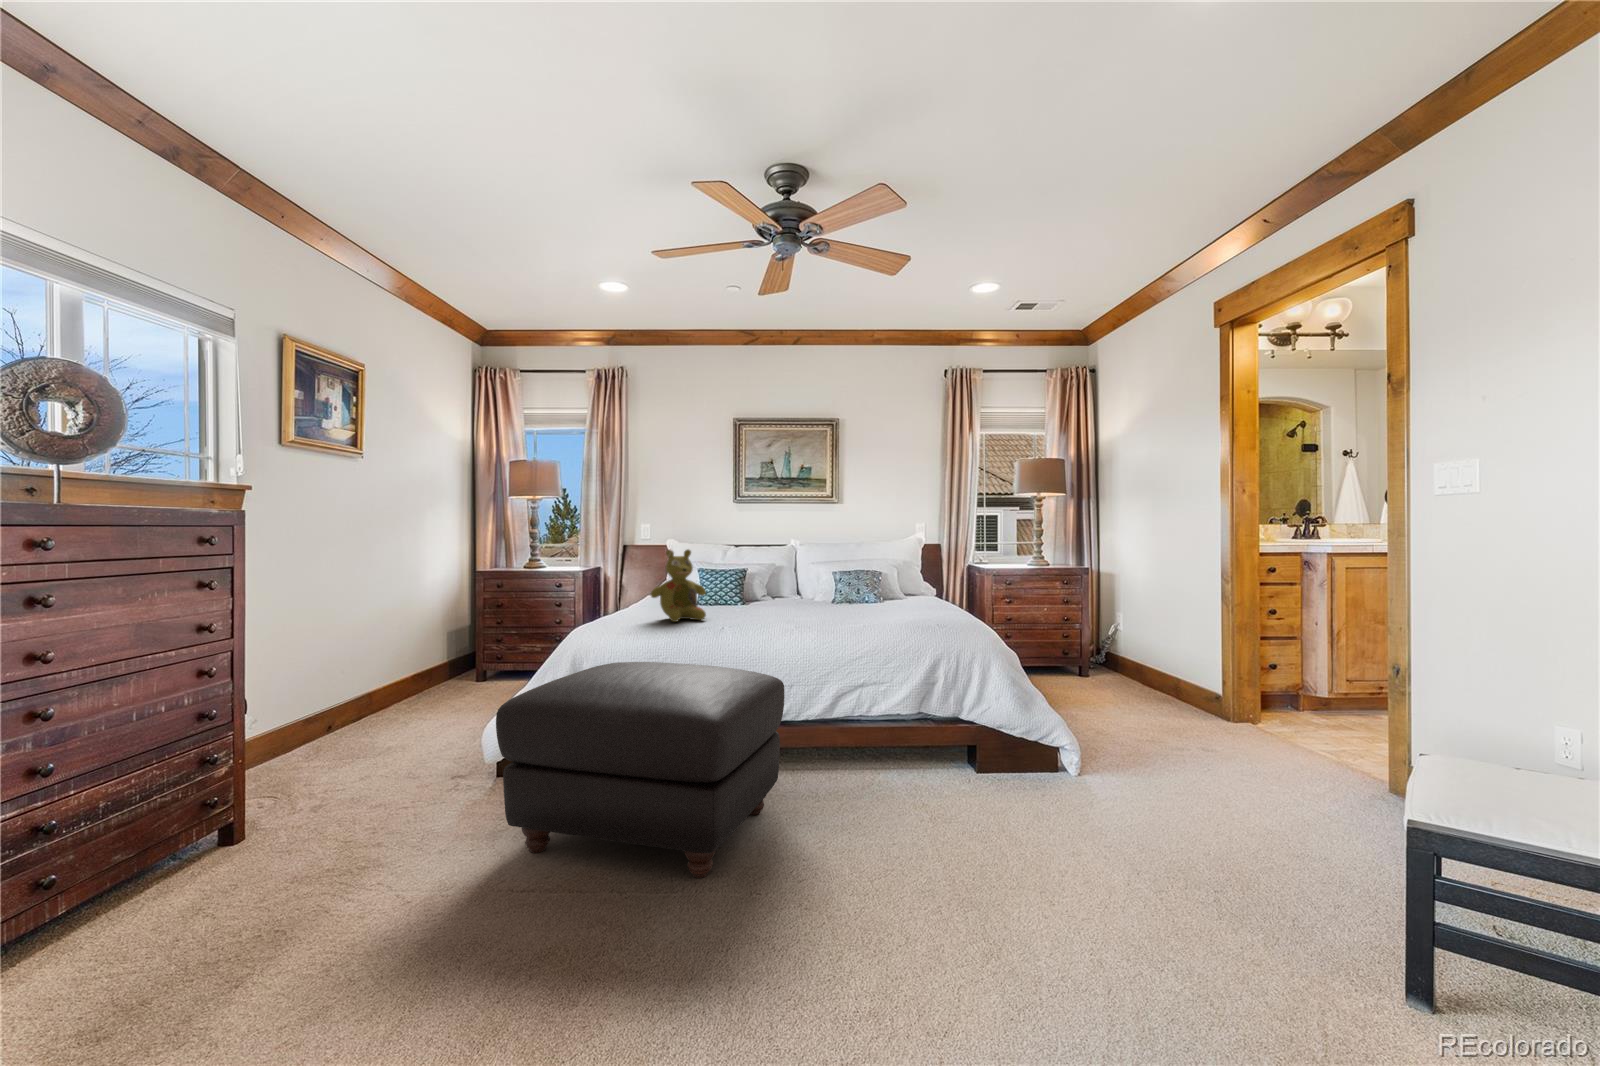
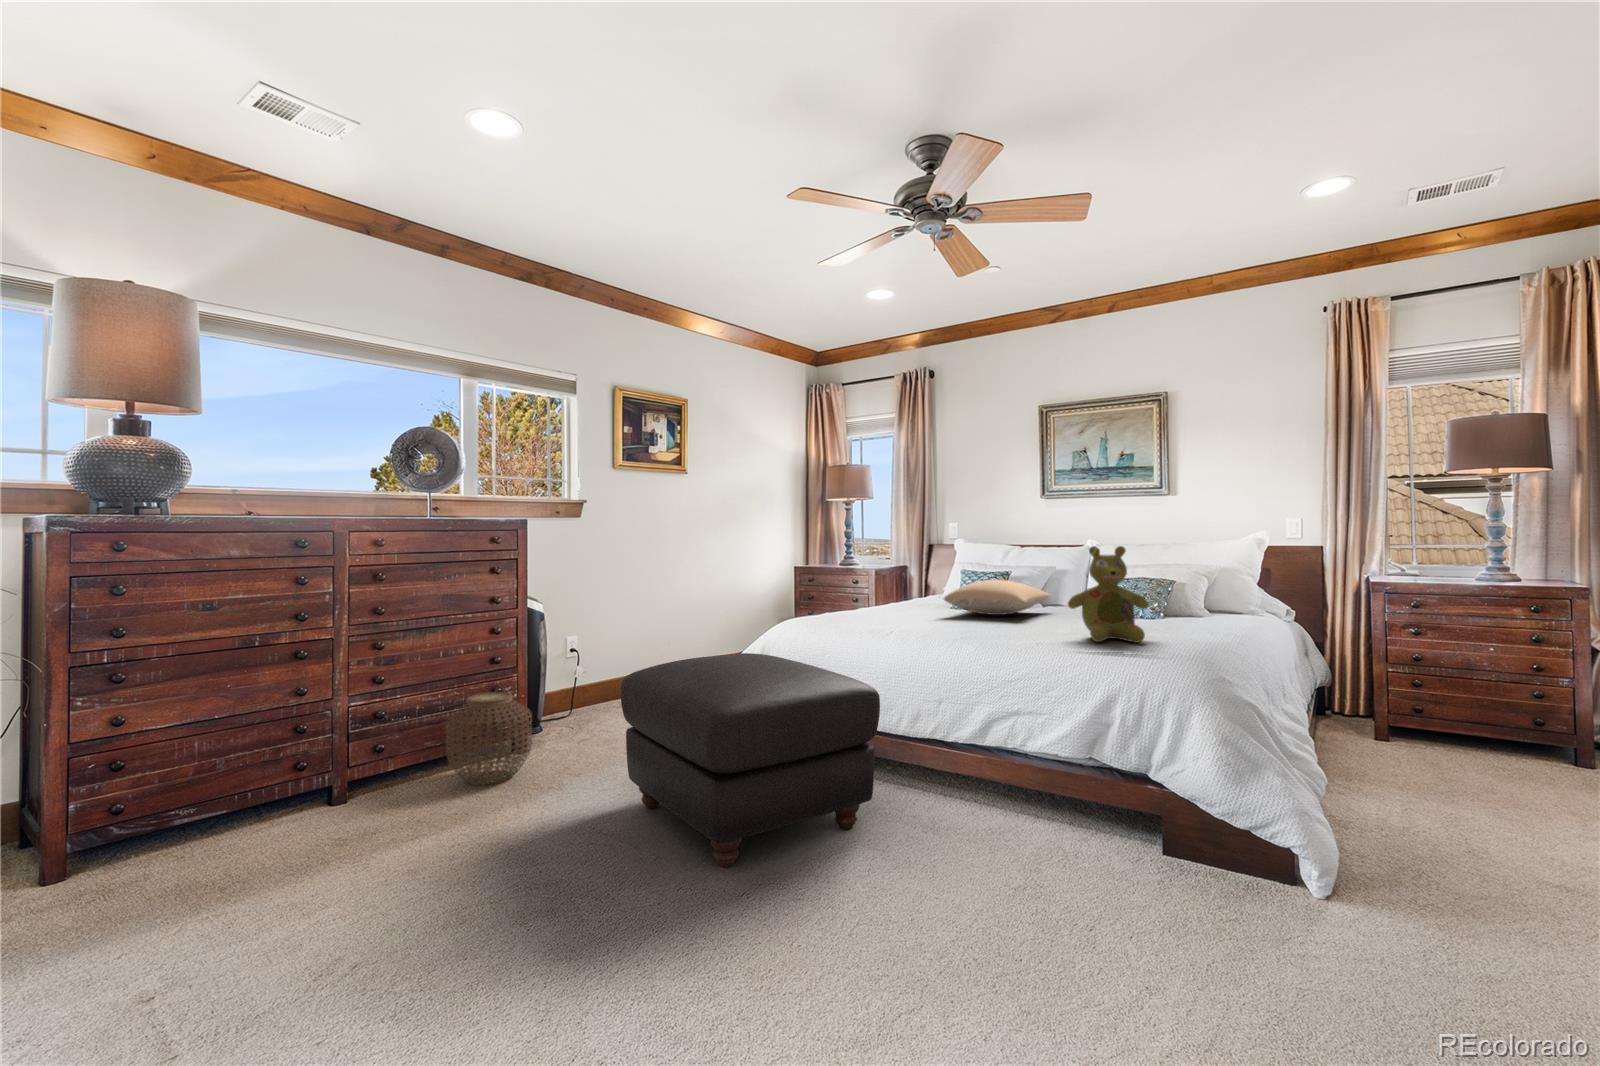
stuffed bear: present [650,550,706,622] -> present [1068,546,1149,643]
pillow: none [730,576,805,607] -> present [943,580,1052,615]
woven basket: none [163,758,309,900] -> present [446,692,532,785]

